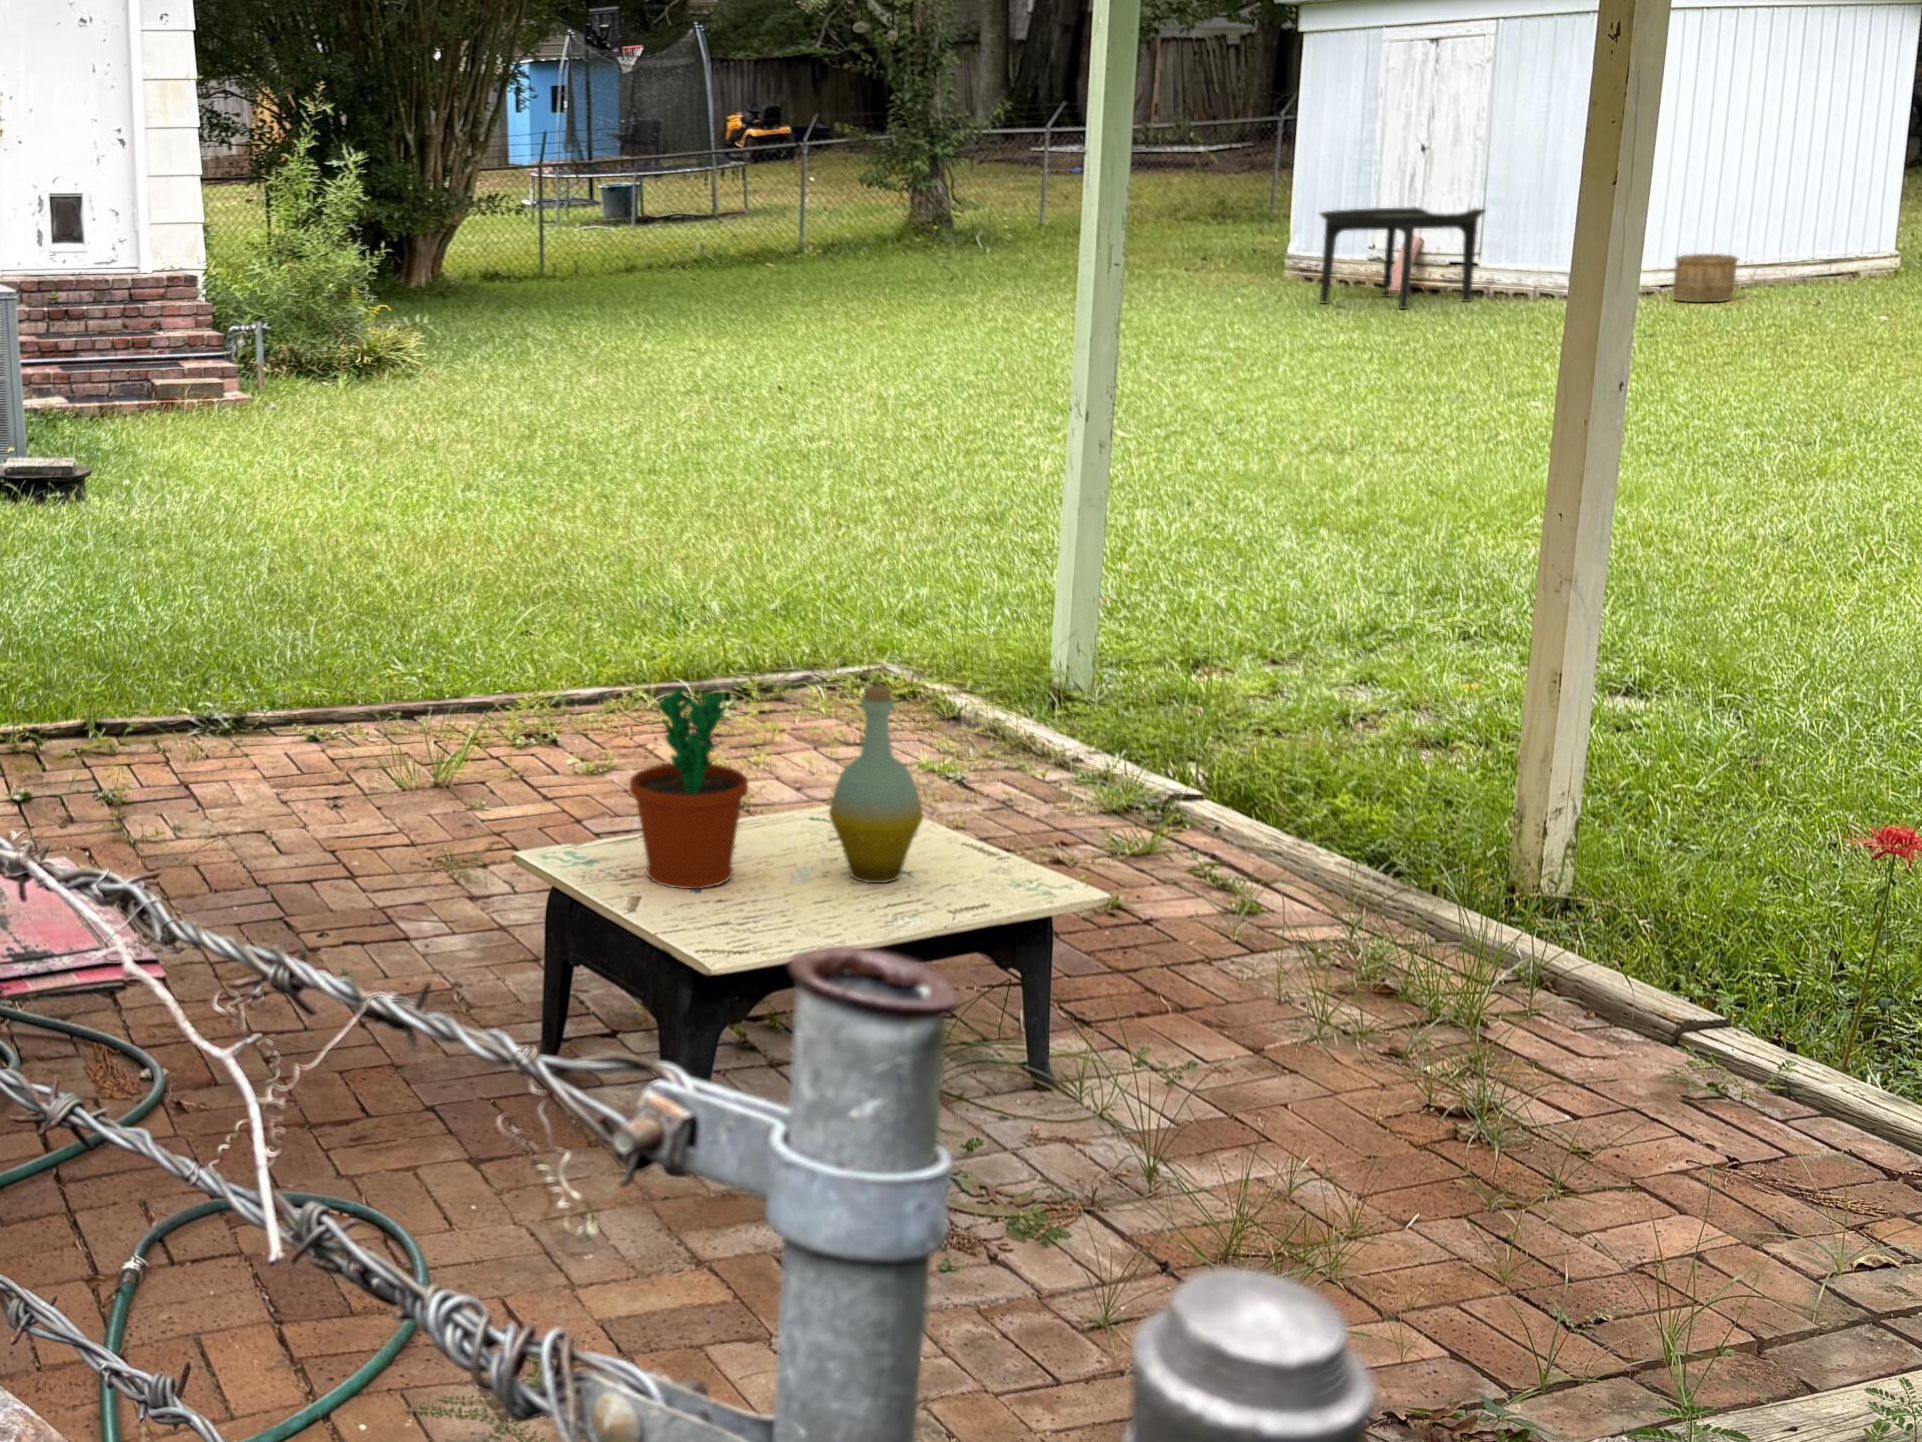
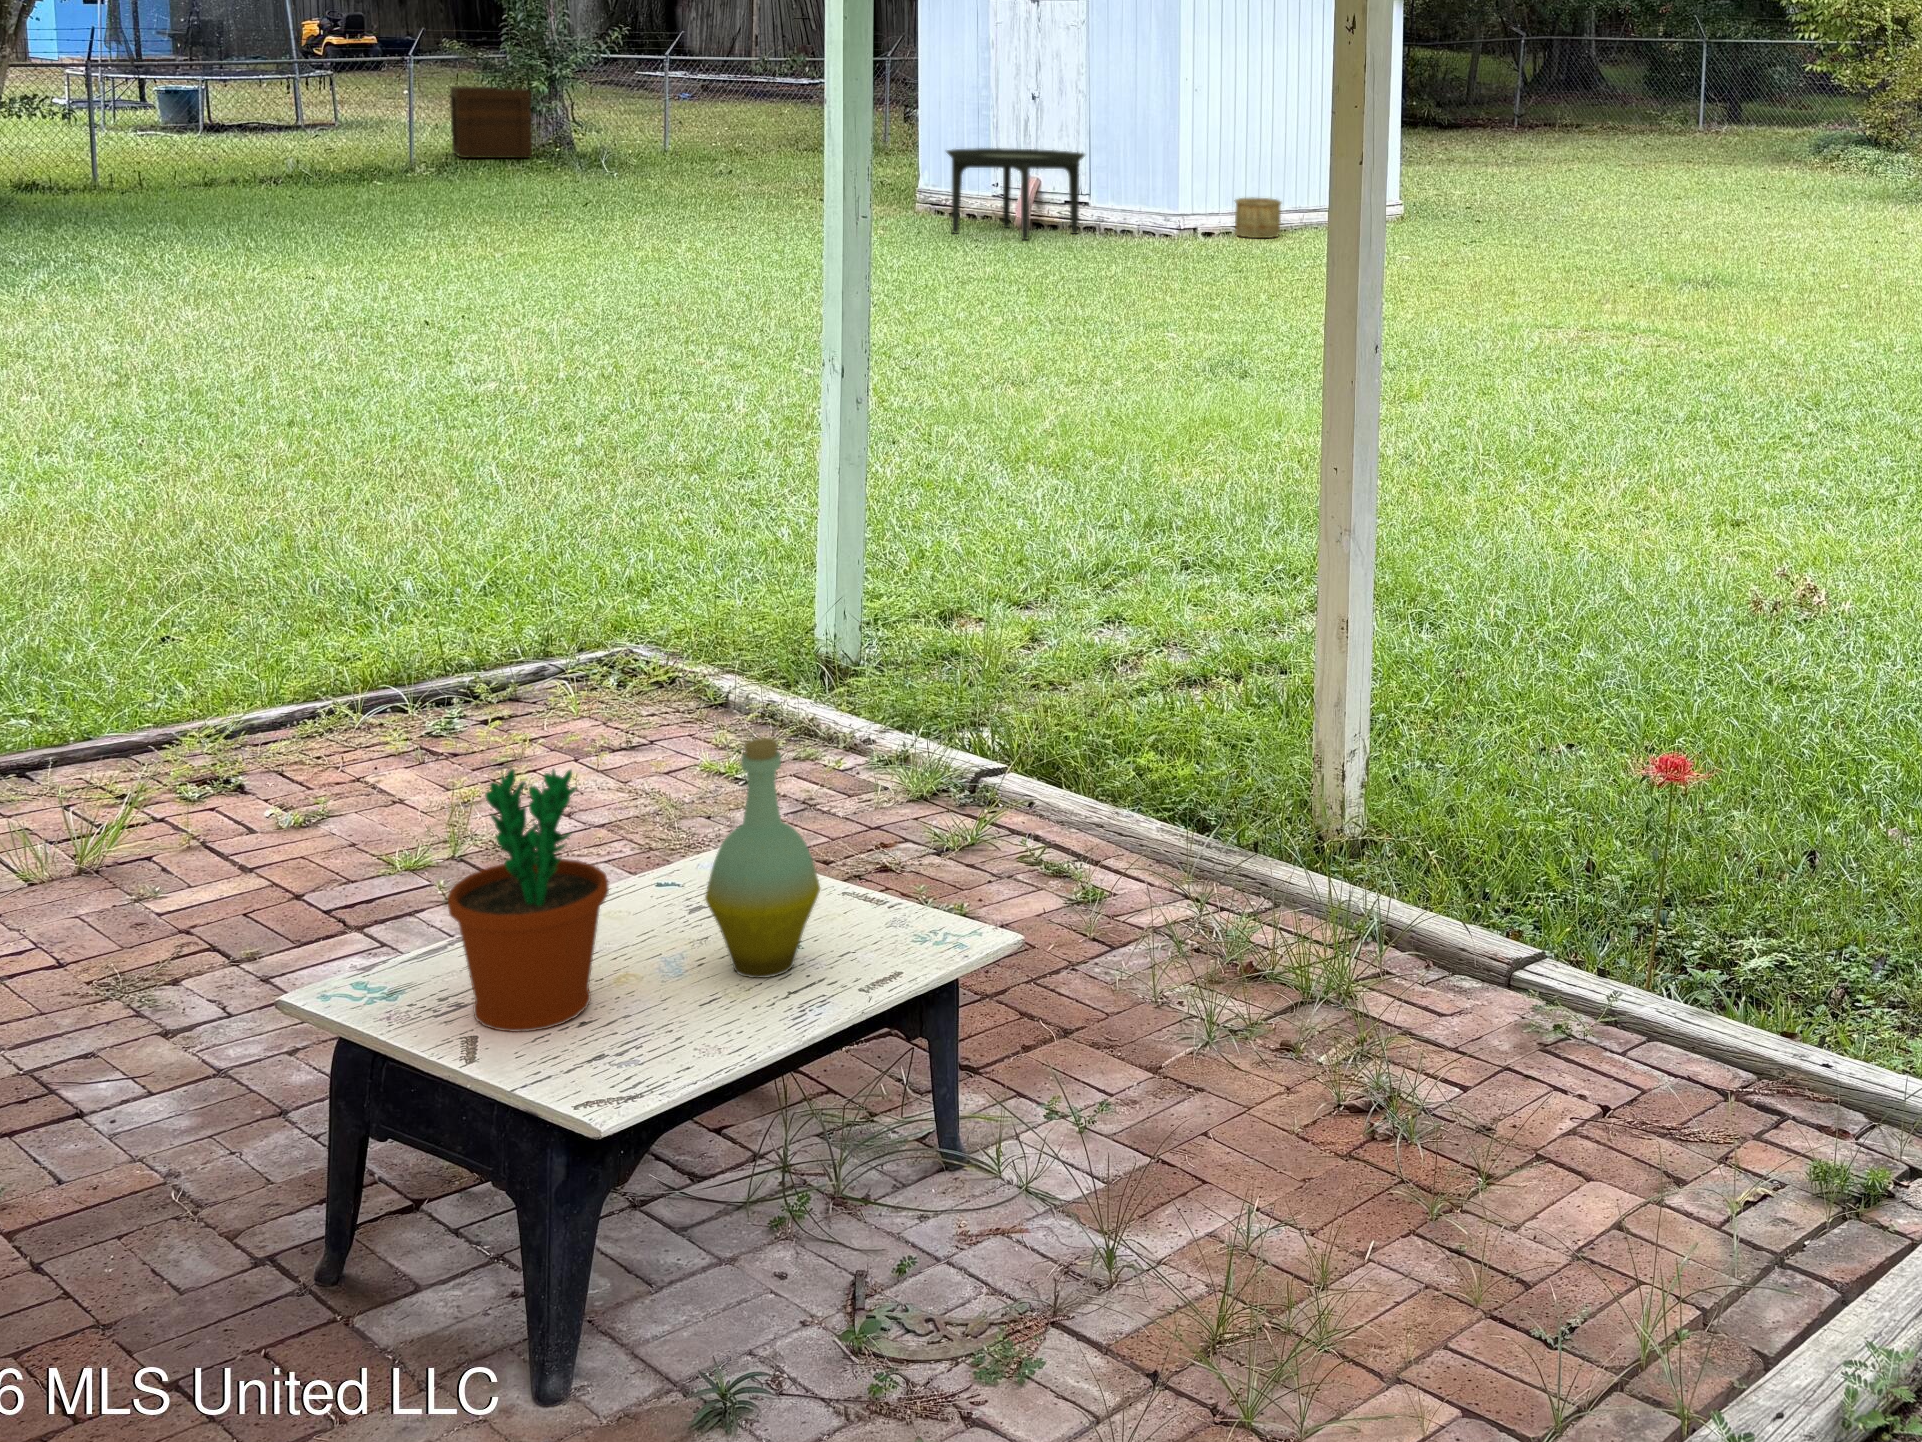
wooden crate: none [831,169,904,241] -> present [450,86,532,158]

